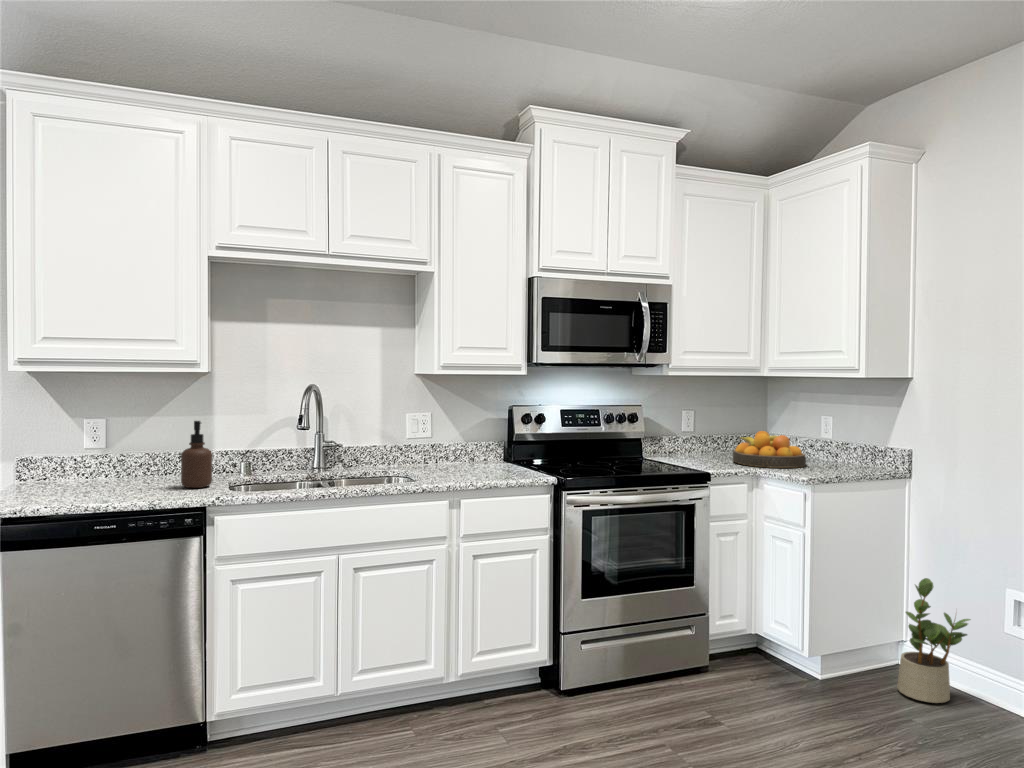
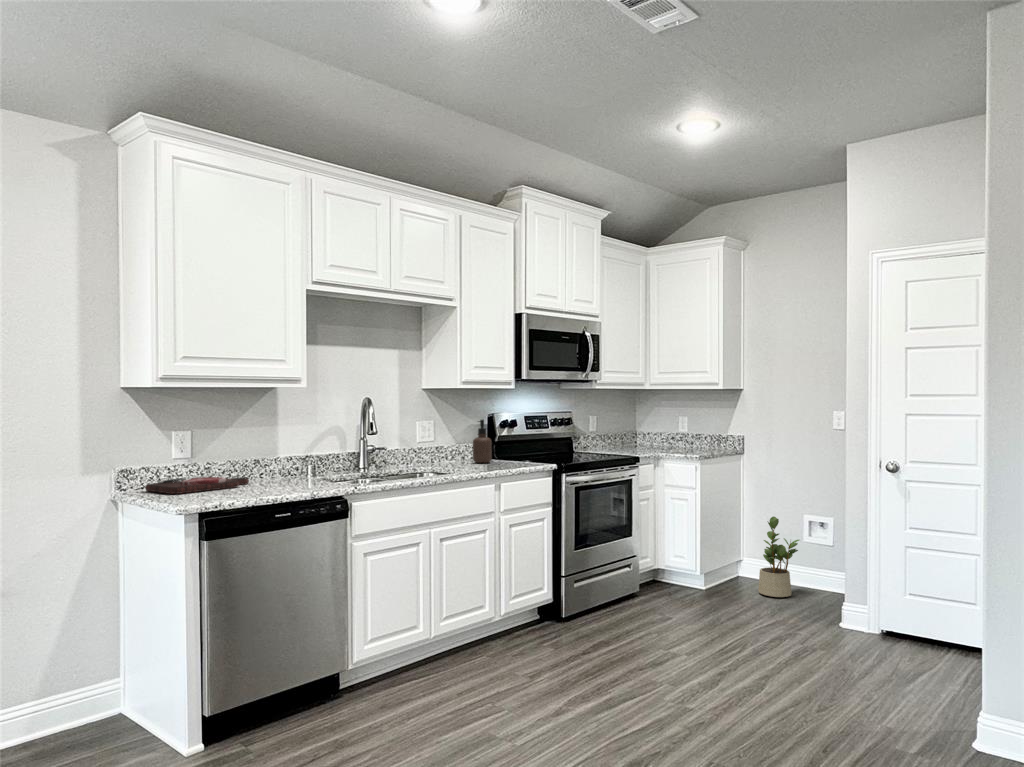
soap dispenser: present [181,421,212,488] -> present [473,420,492,463]
fruit bowl: present [733,431,806,468] -> none [632,428,683,452]
cutting board: none [39,469,158,490] -> present [145,474,249,494]

